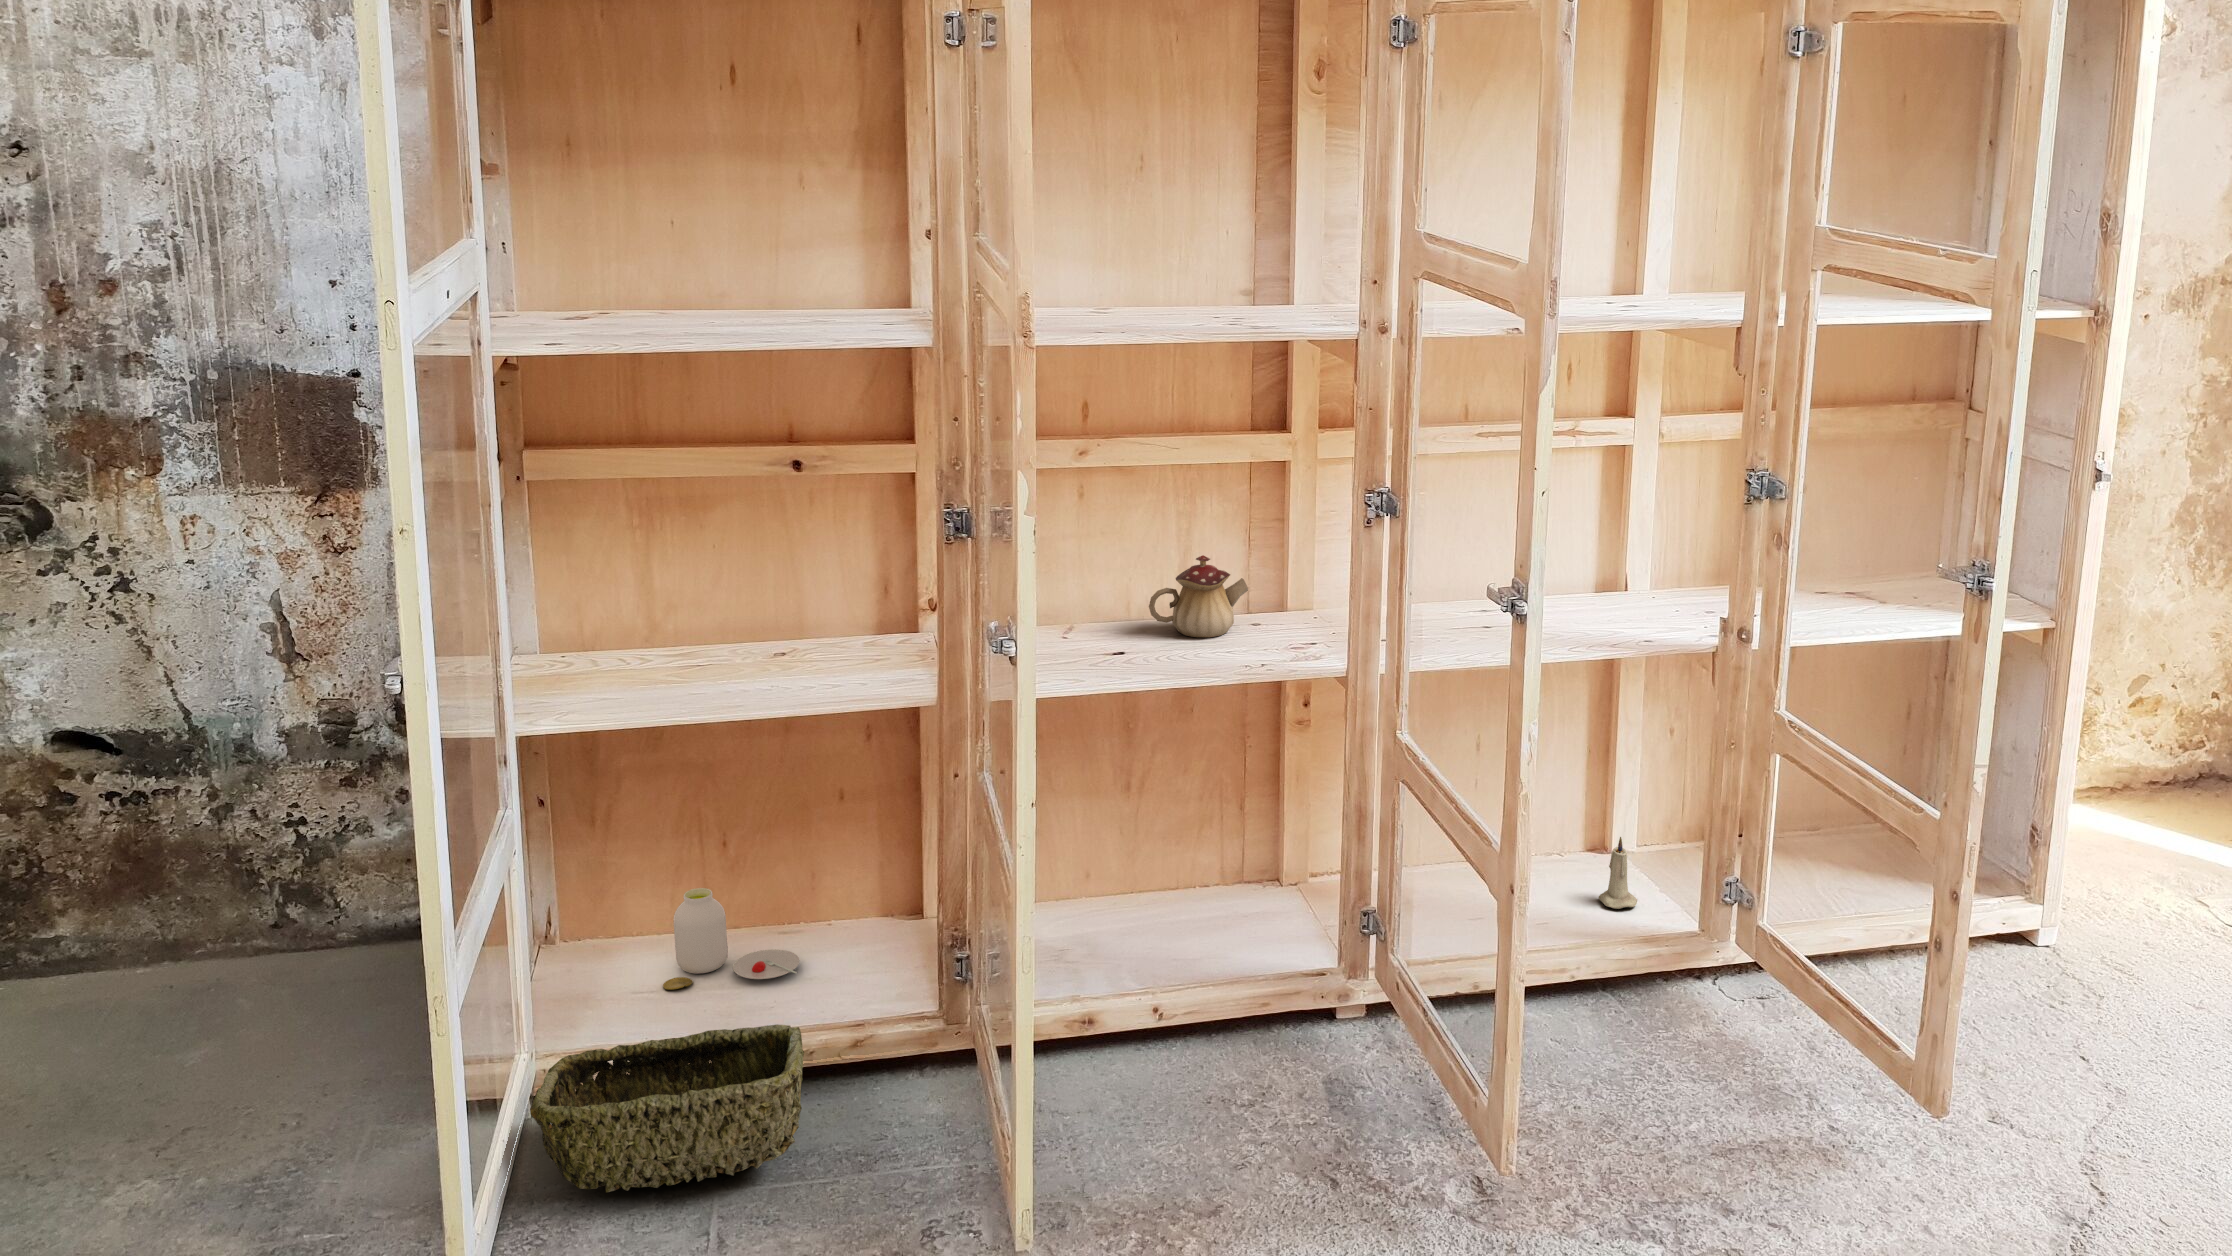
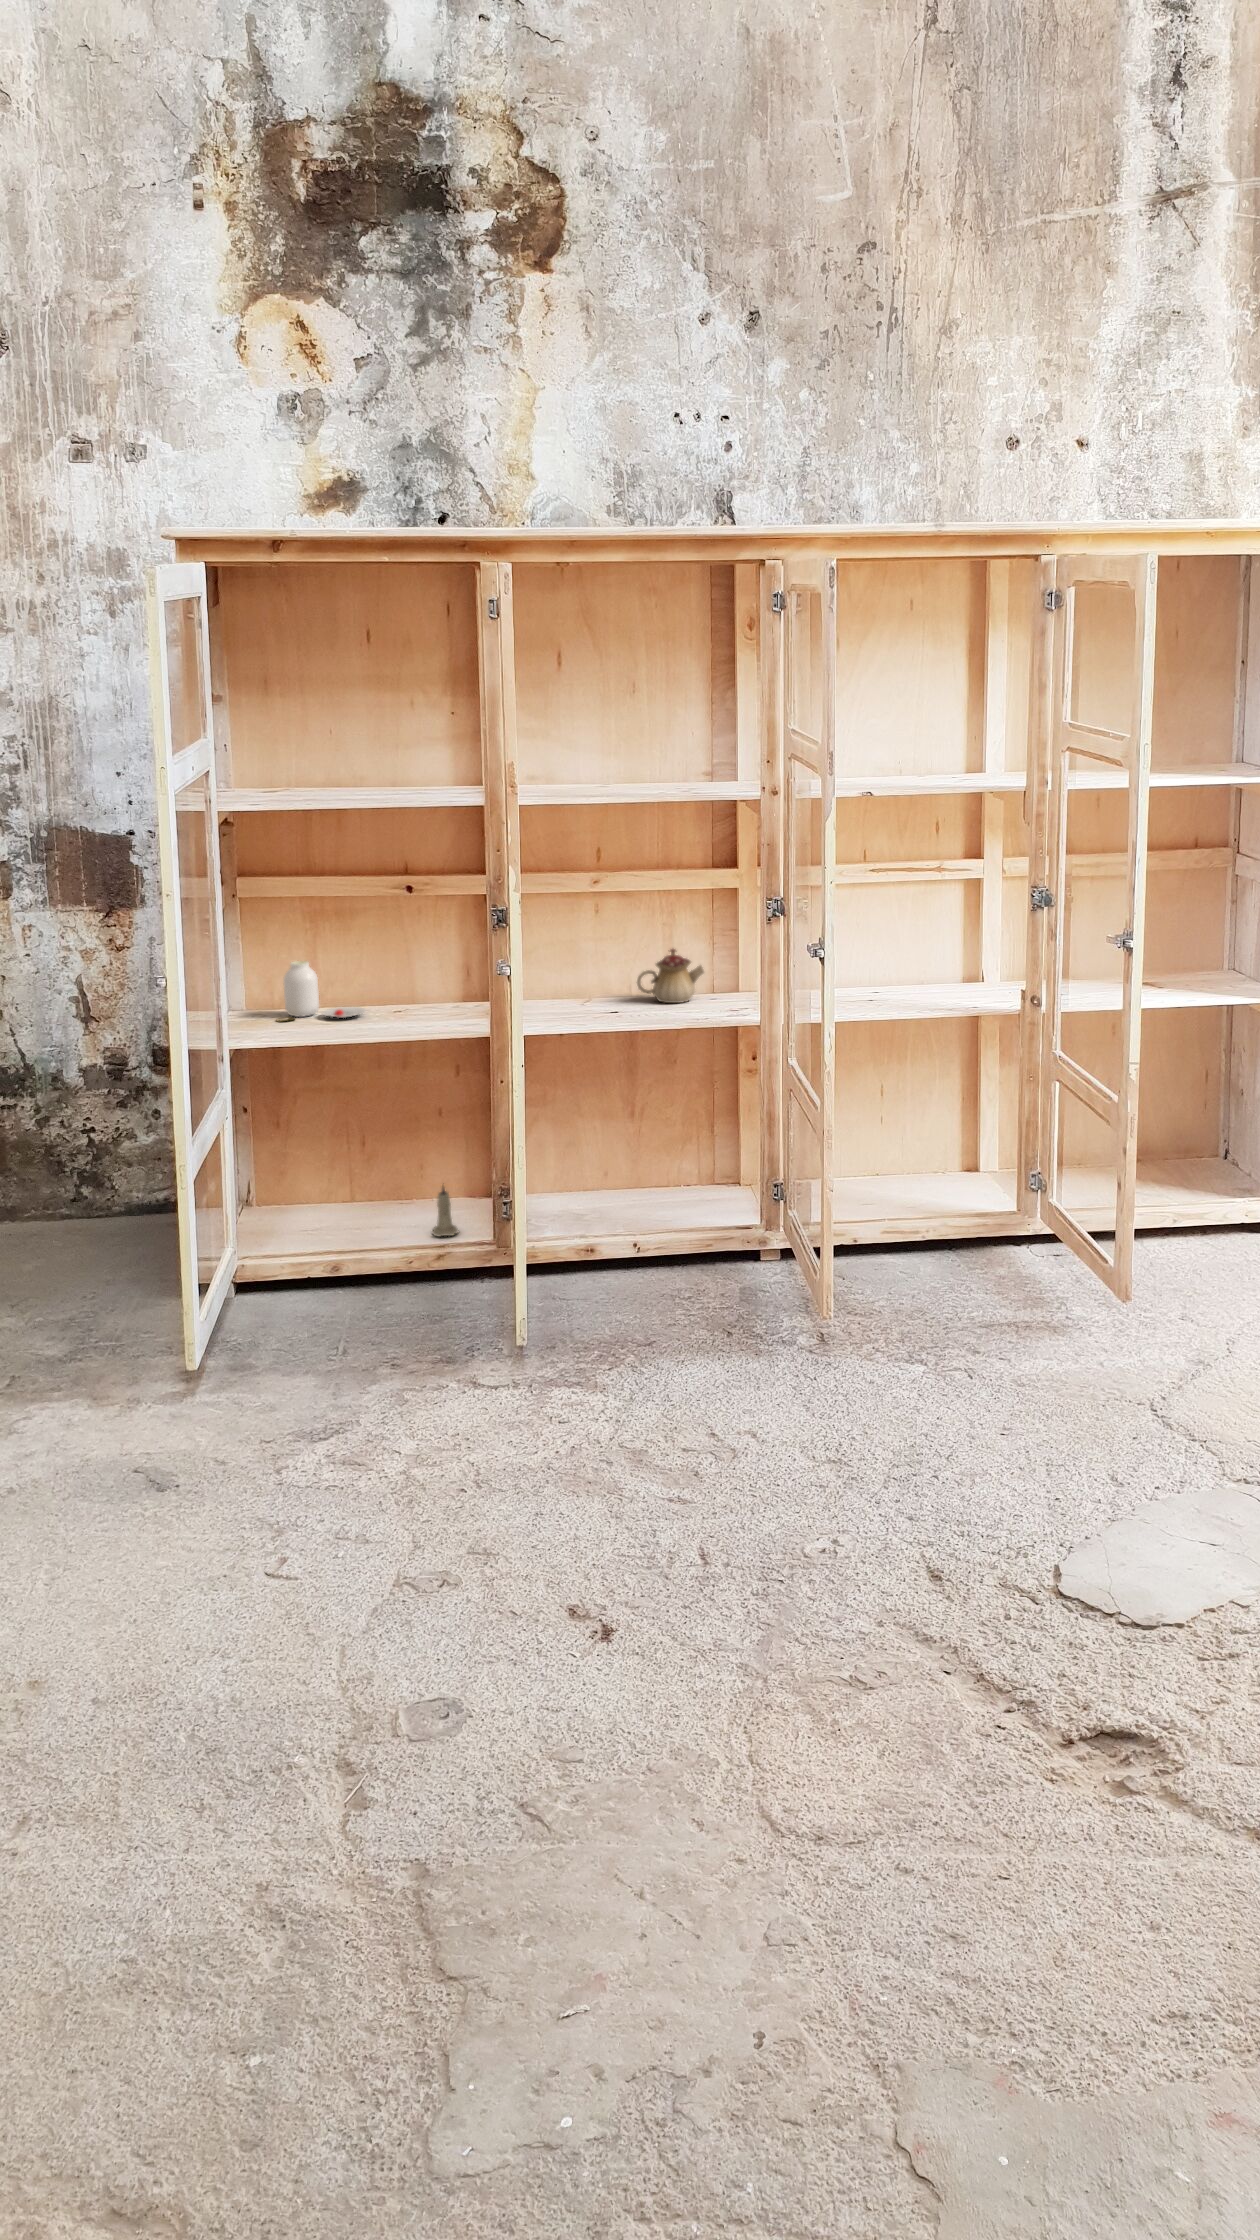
candle: present [1599,837,1637,909] -> present [432,1186,459,1236]
jar: present [663,888,800,990] -> present [276,961,365,1022]
woven basket: present [530,1024,804,1193] -> none [234,1240,402,1329]

